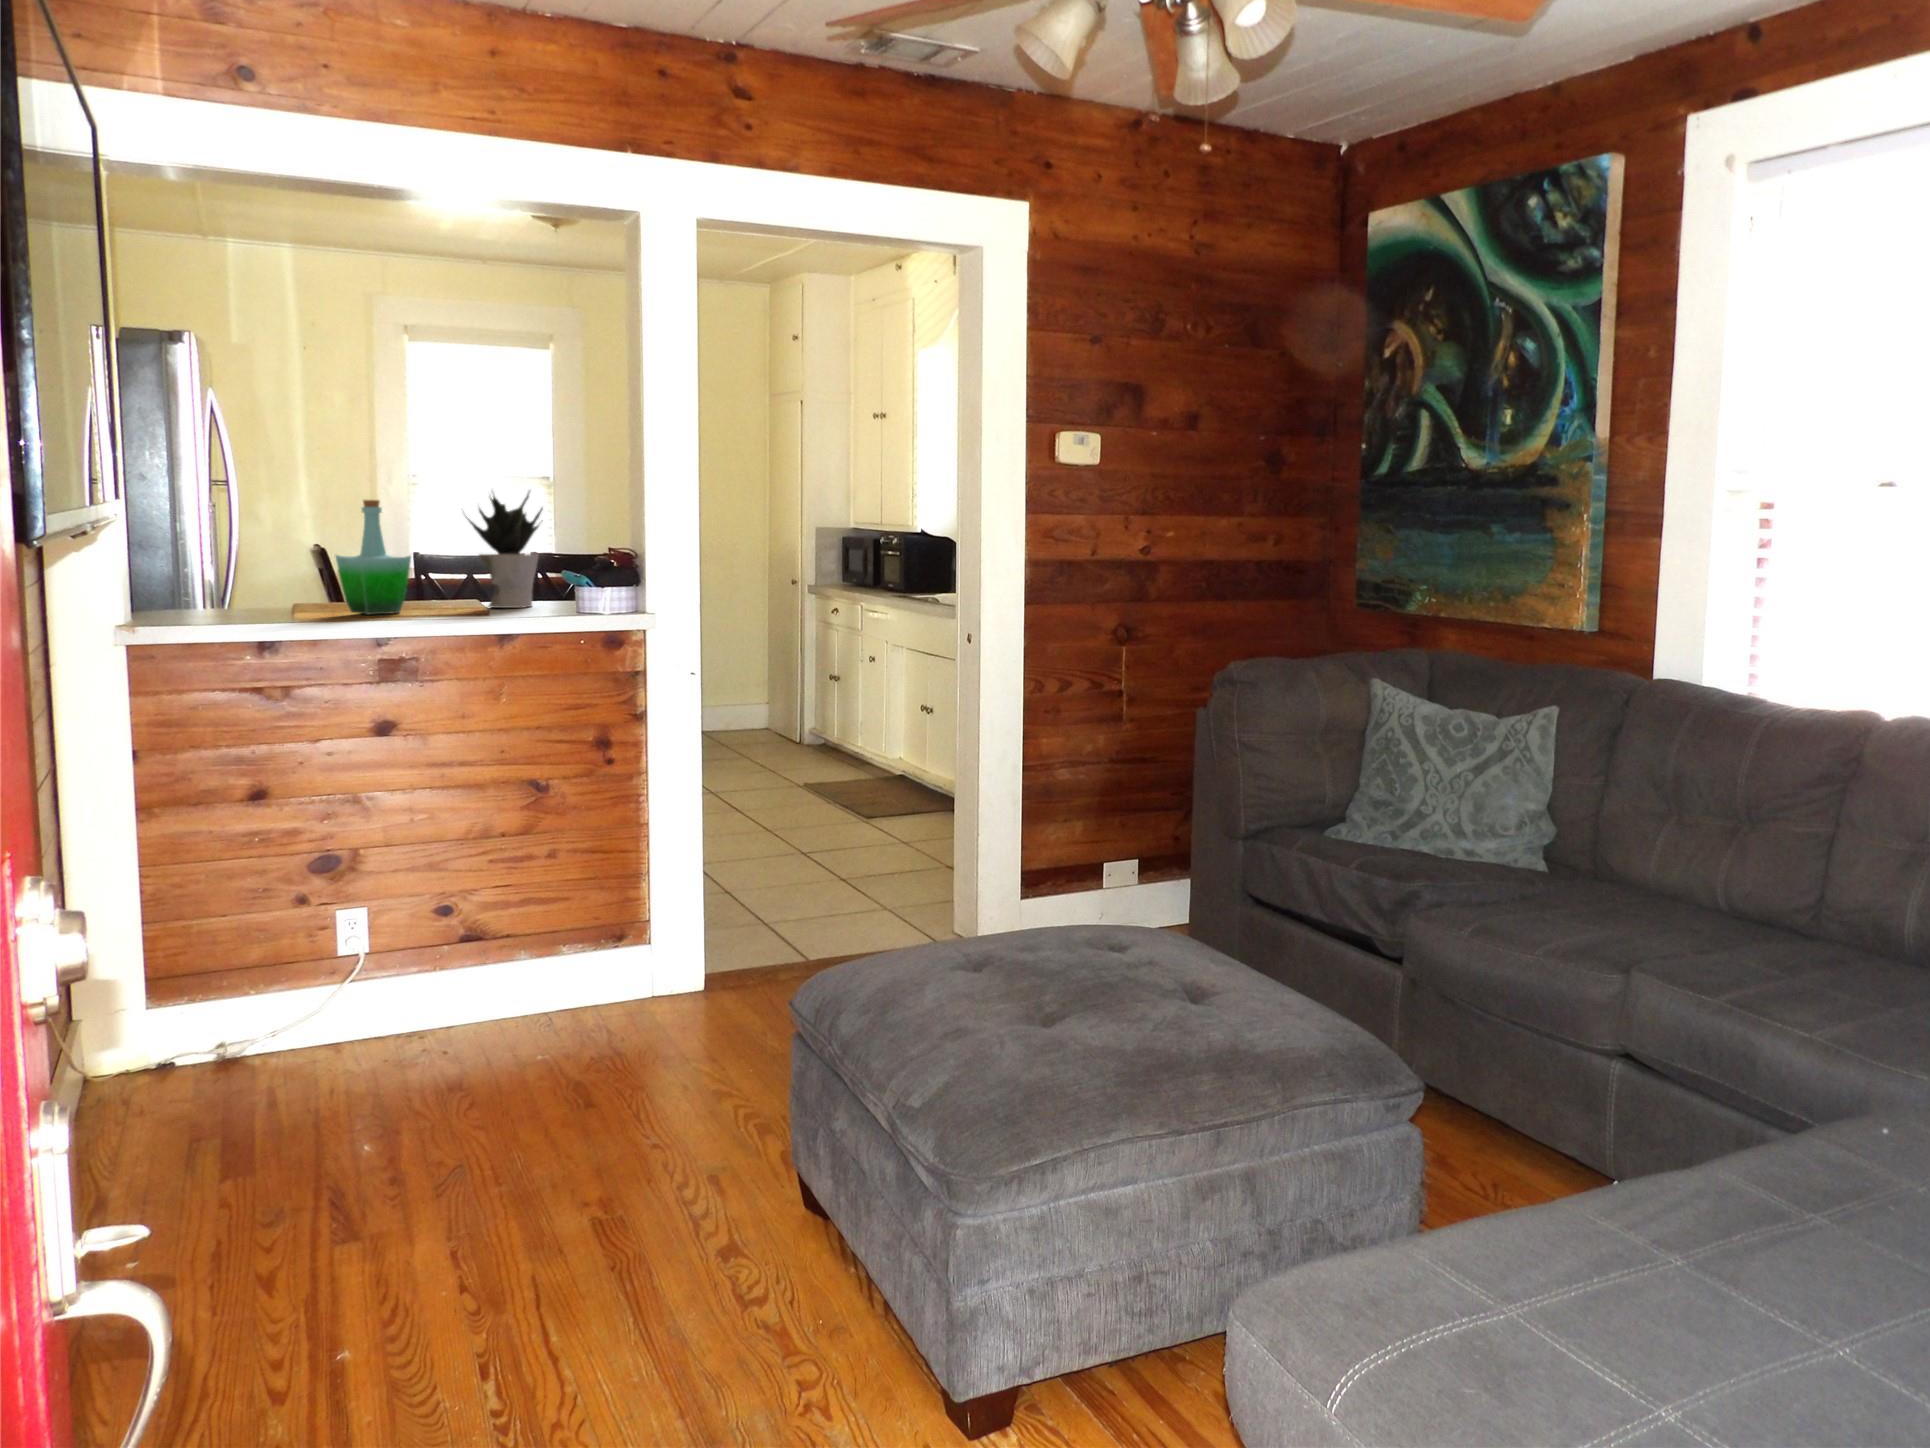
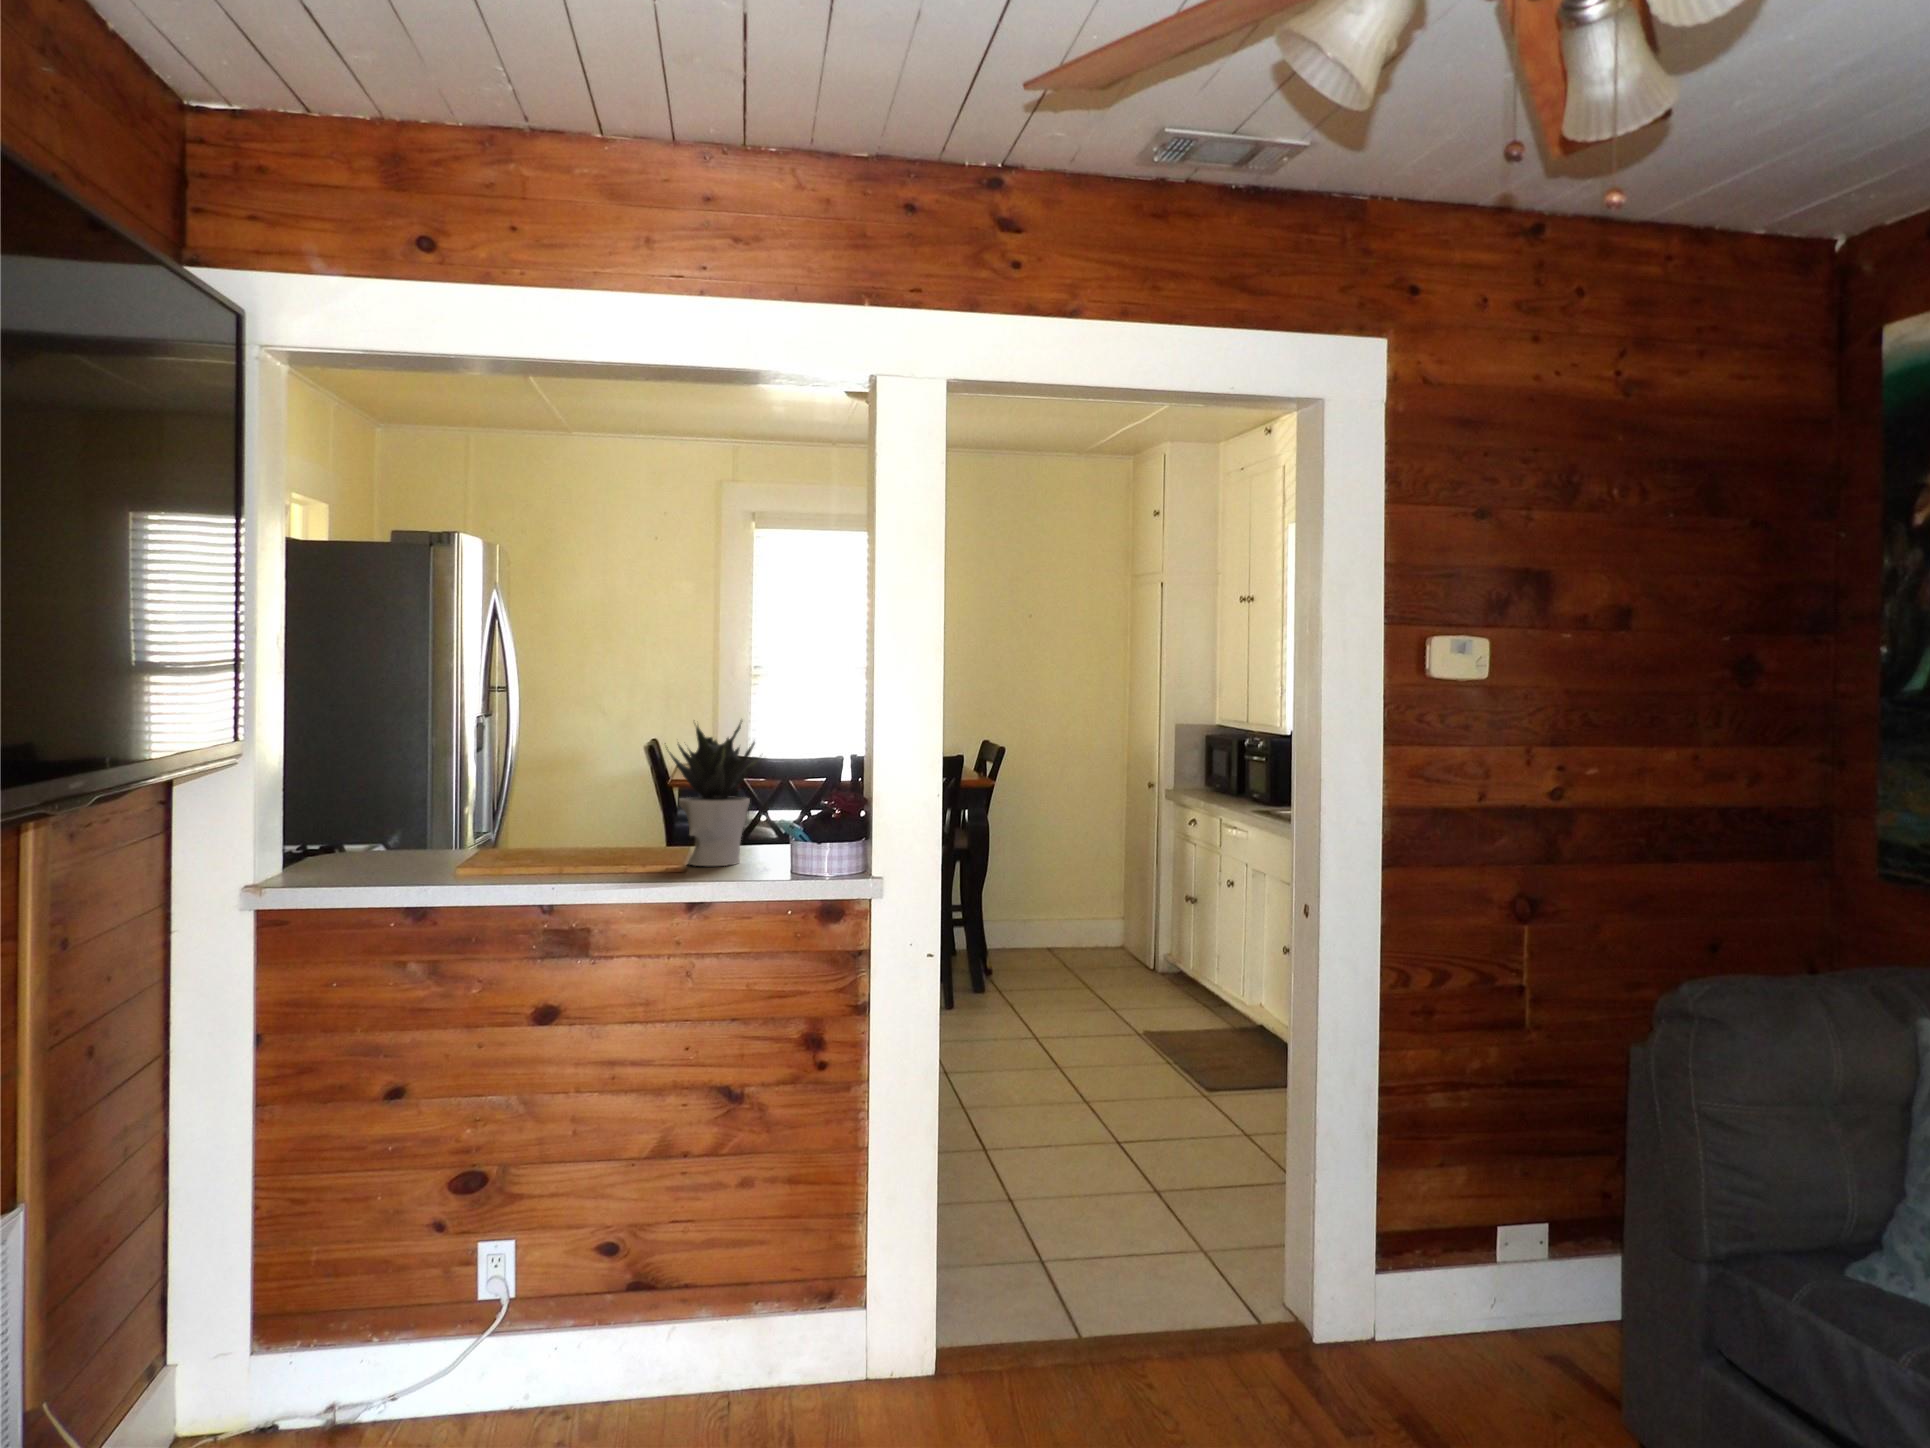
bottle: present [336,500,411,615] -> none [519,732,601,872]

